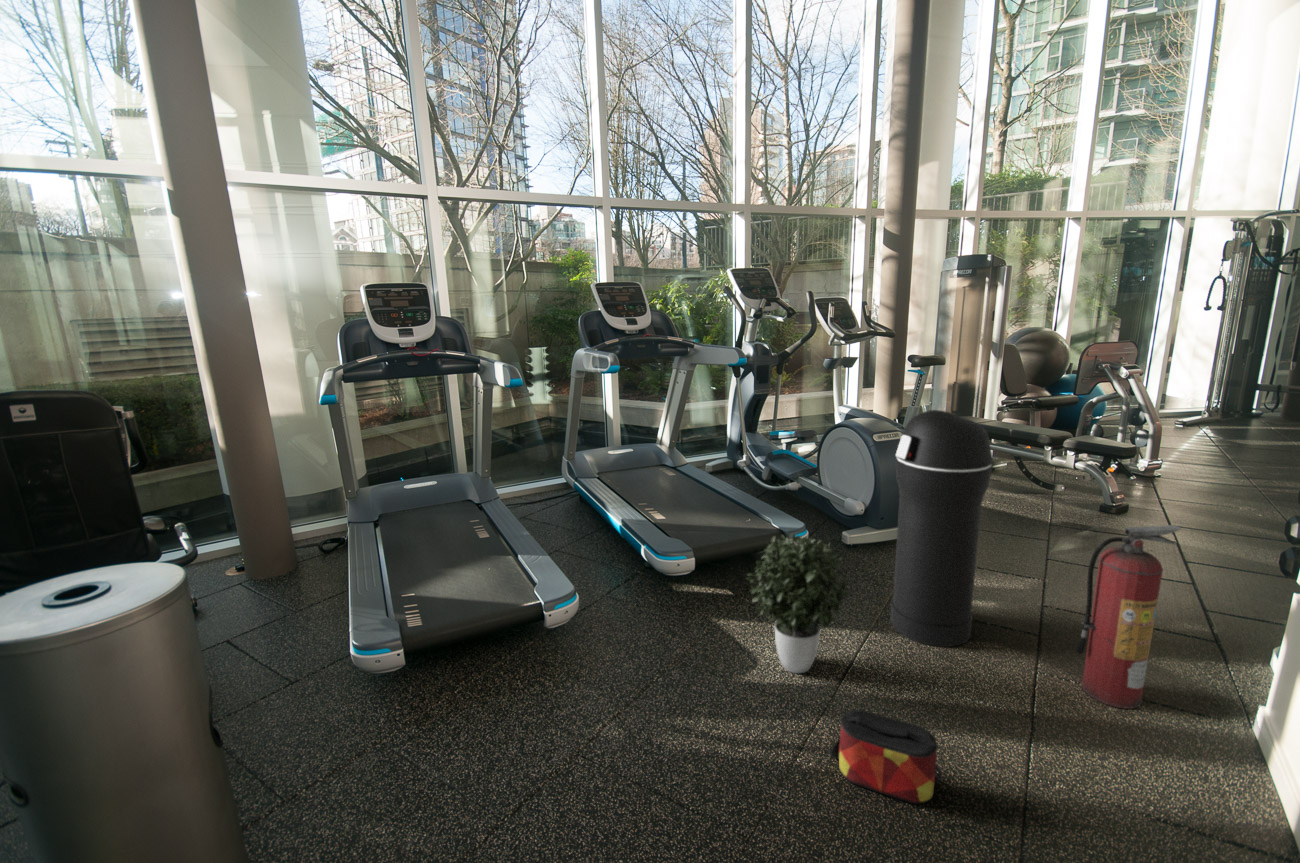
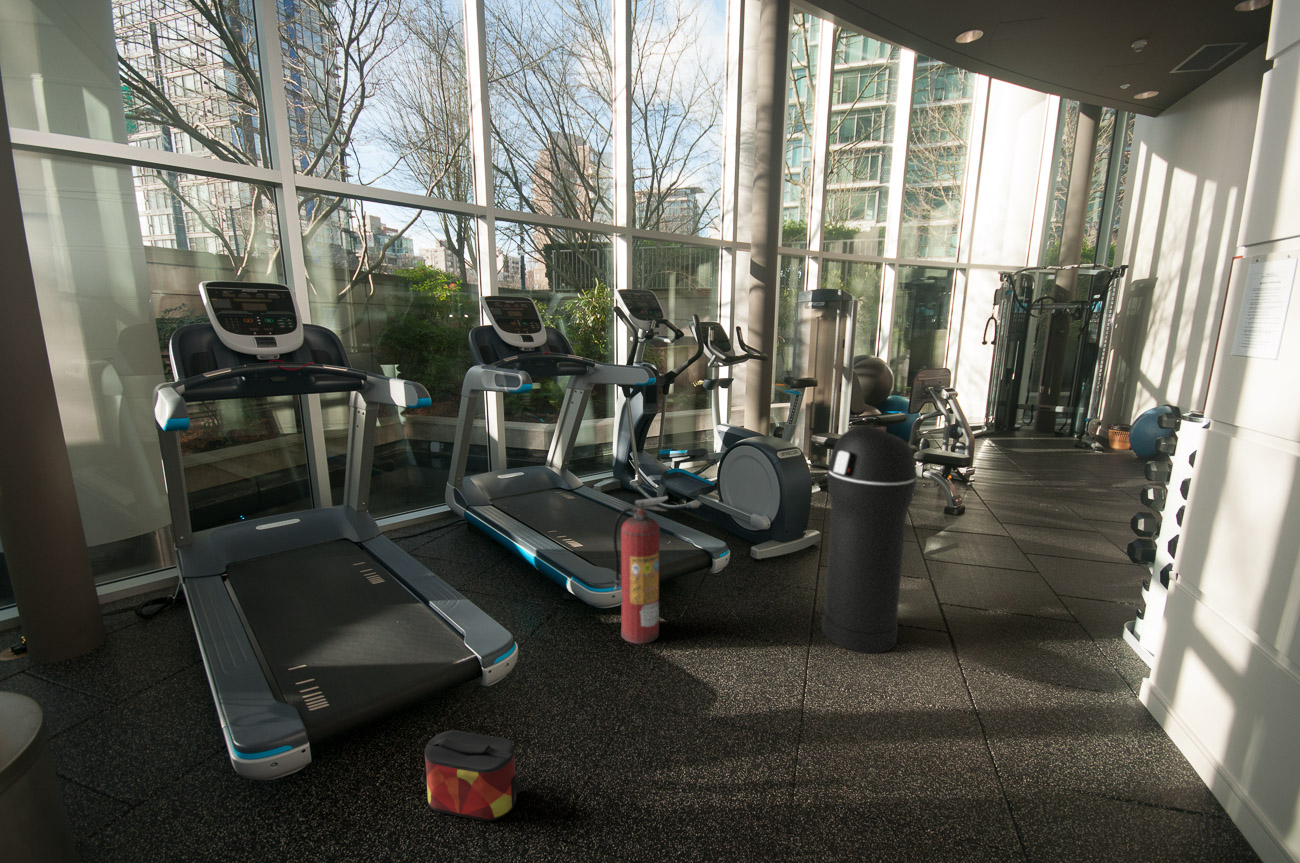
fire extinguisher: present [1075,525,1180,709] -> present [613,496,668,644]
potted plant: present [746,533,850,673] -> none [707,554,812,700]
bag: present [828,710,942,804] -> present [421,730,523,821]

